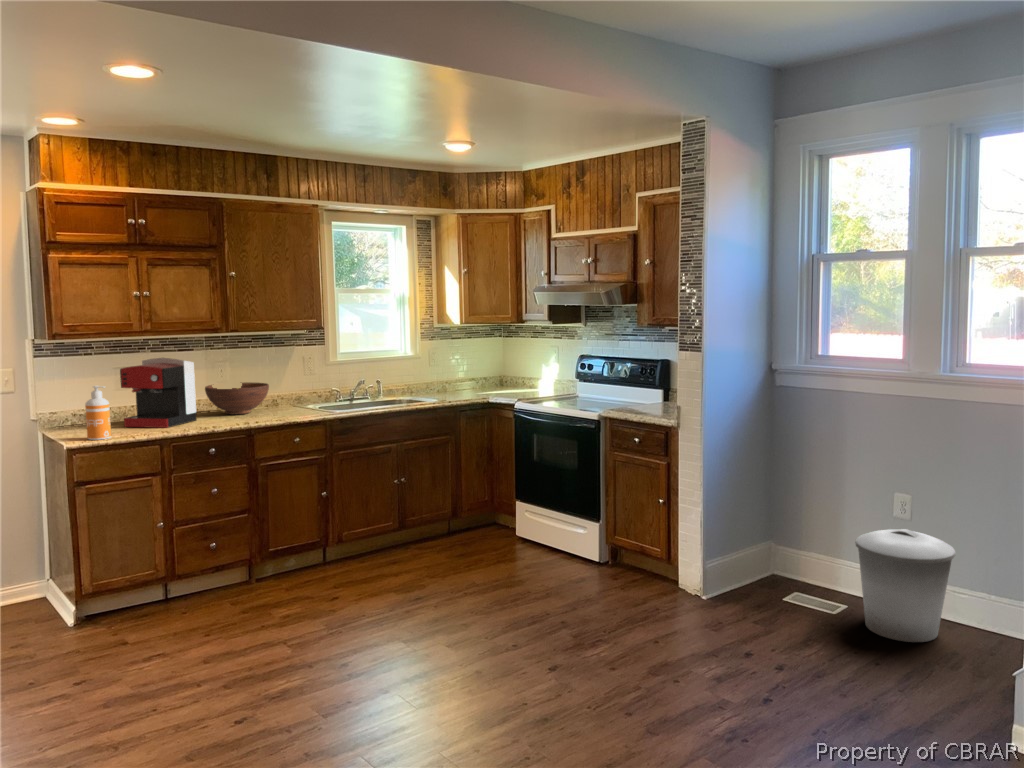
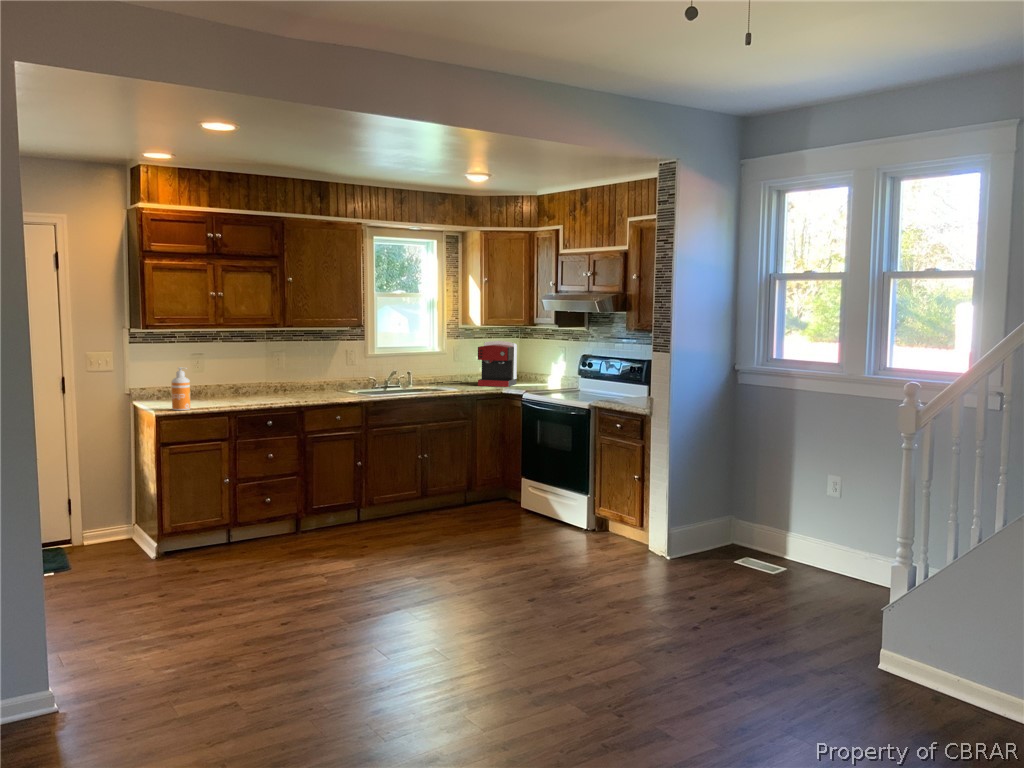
coffee maker: present [120,358,197,428] -> present [478,341,517,387]
fruit bowl: present [205,382,269,414] -> none [264,370,316,396]
trash can: present [855,529,956,642] -> none [789,503,869,596]

